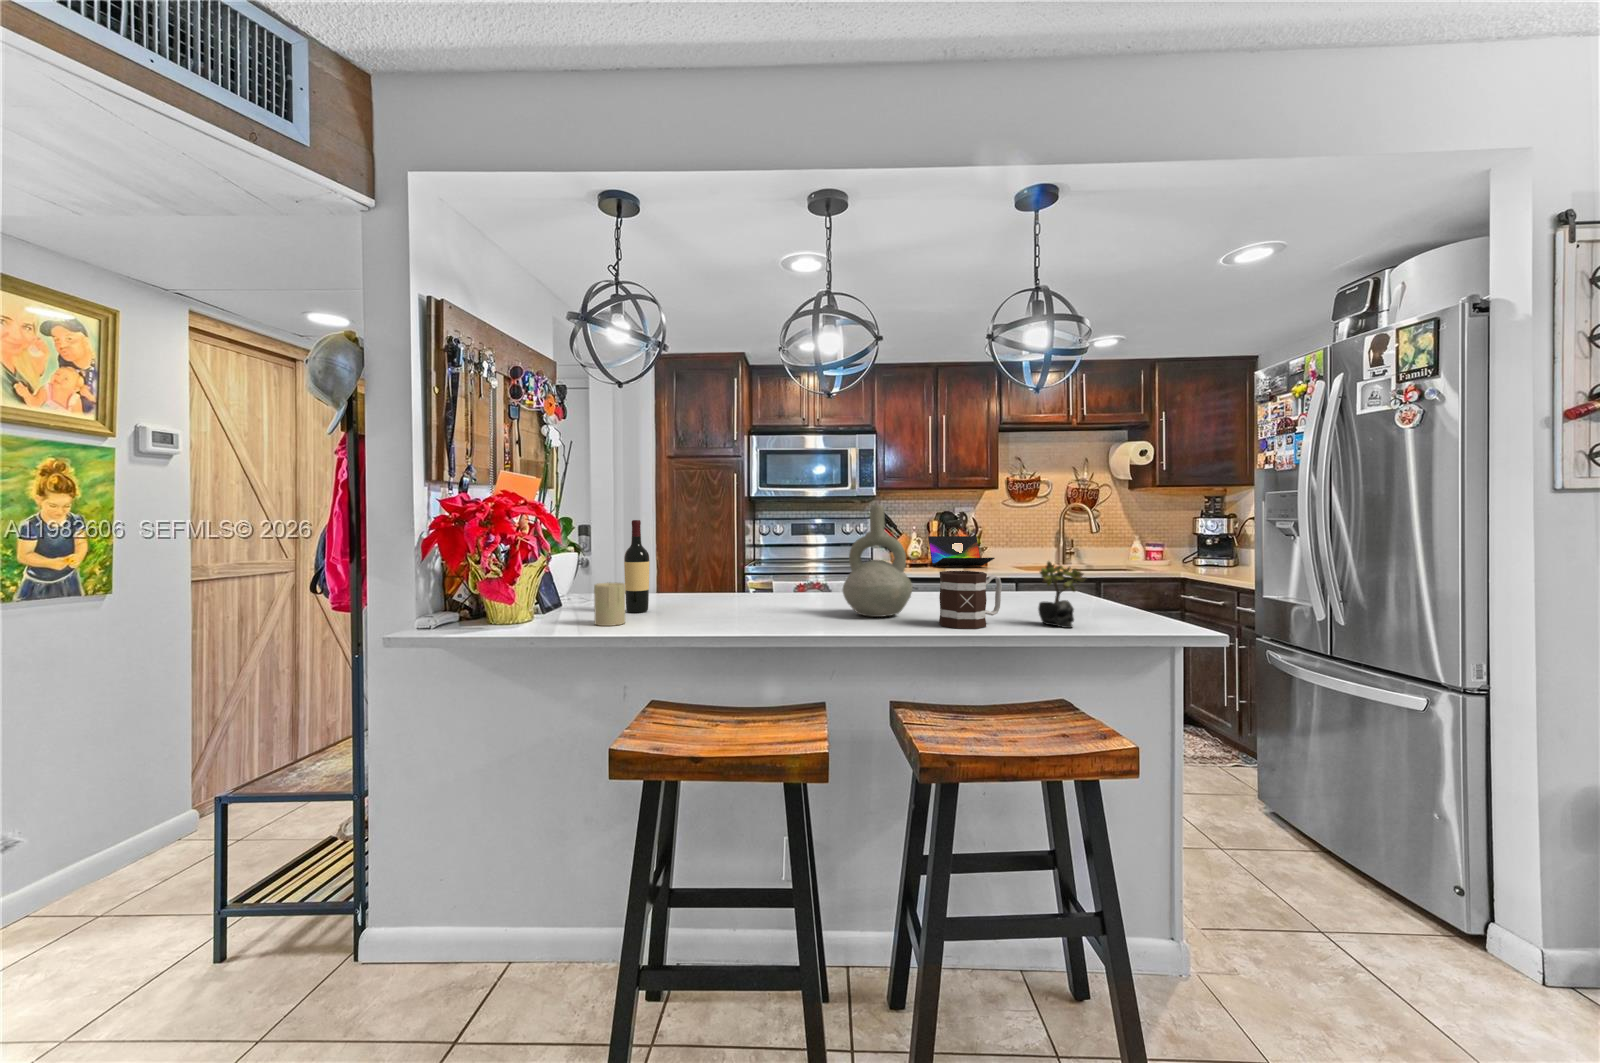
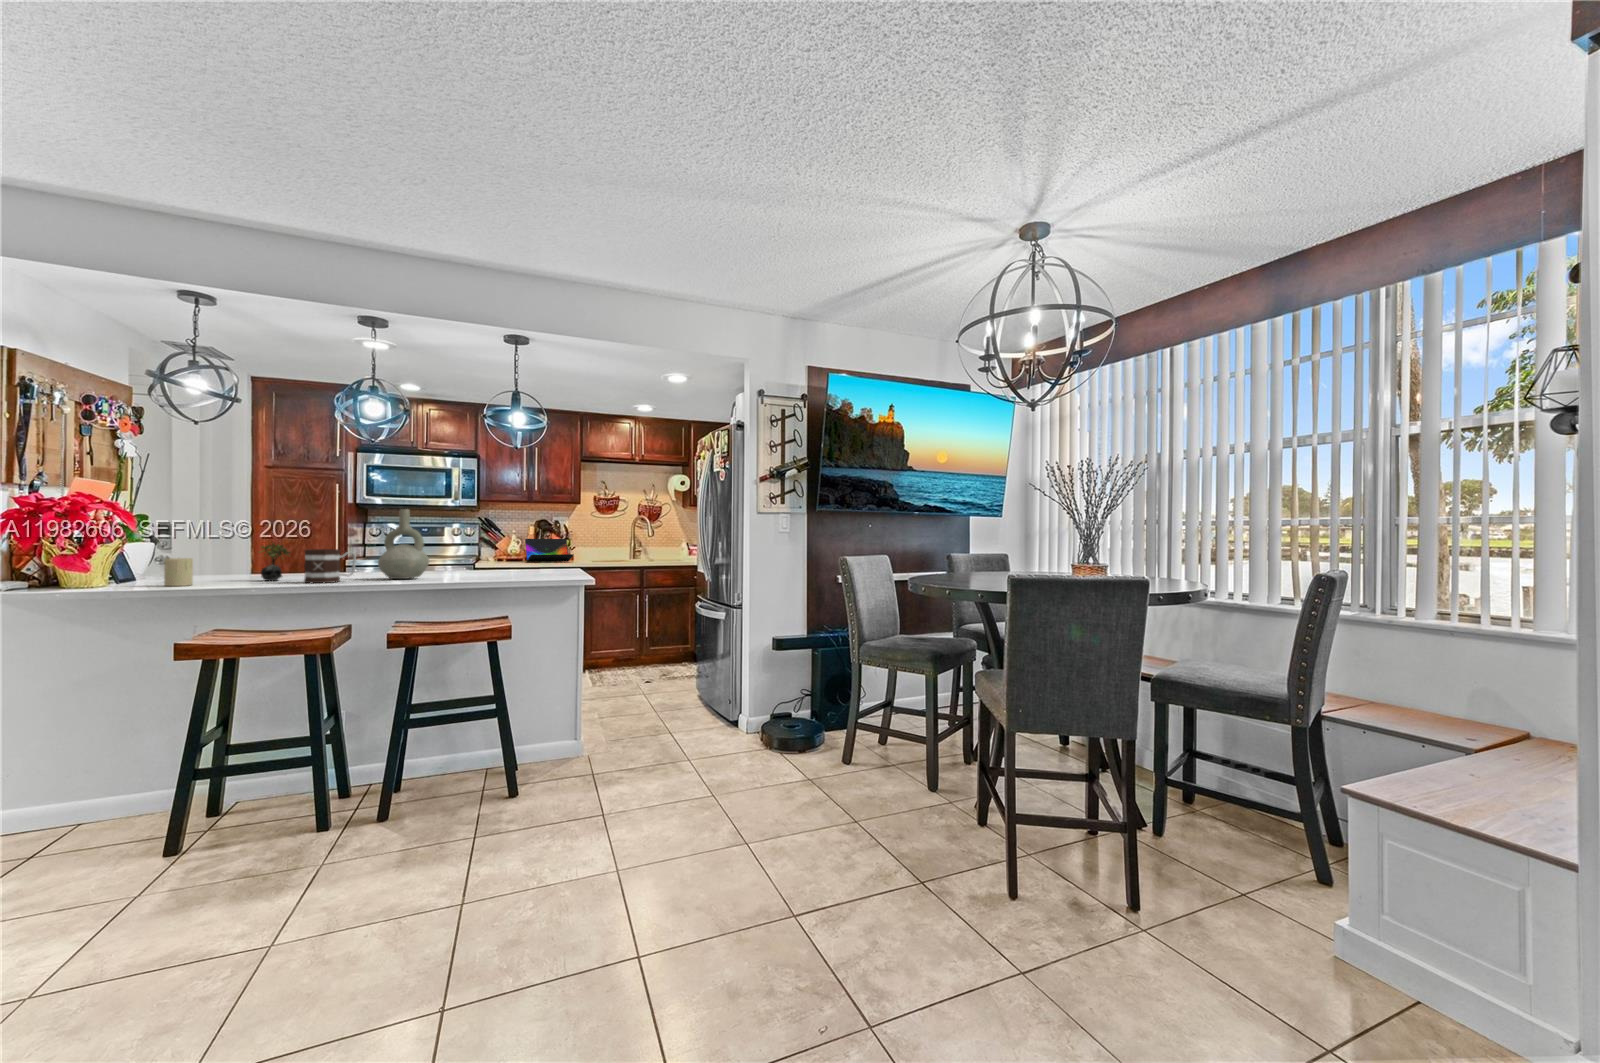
wine bottle: present [624,520,649,613] -> none [196,516,219,582]
succulent plant: present [1038,562,1086,628] -> present [261,543,291,581]
mug: present [939,571,1002,629] -> present [304,549,356,583]

